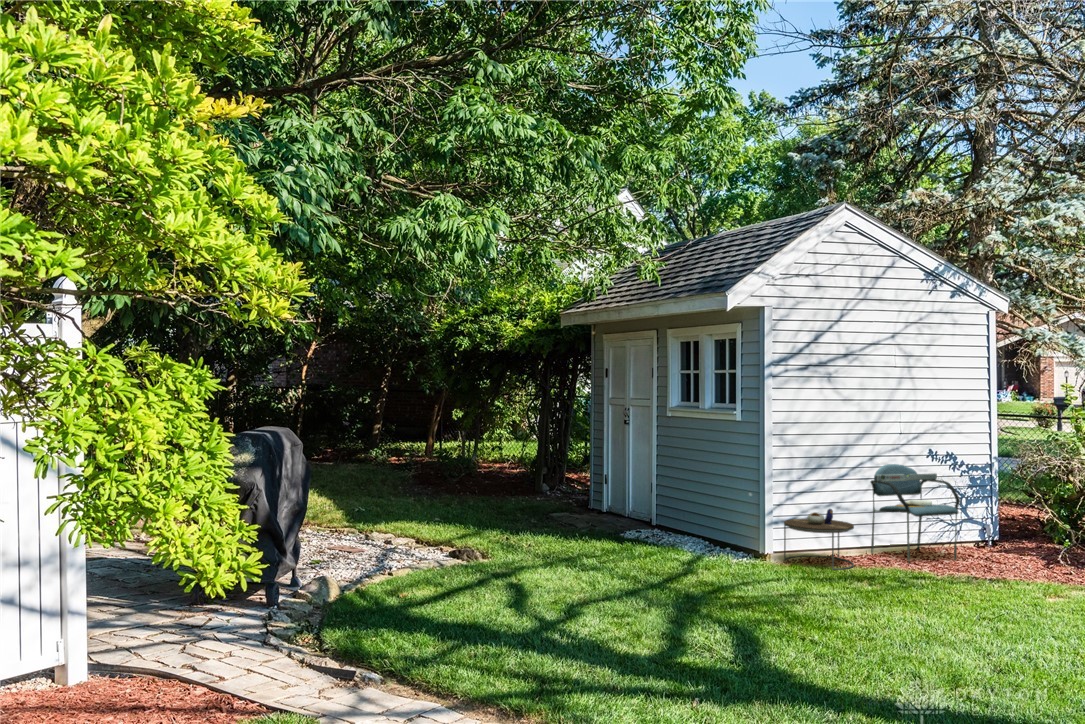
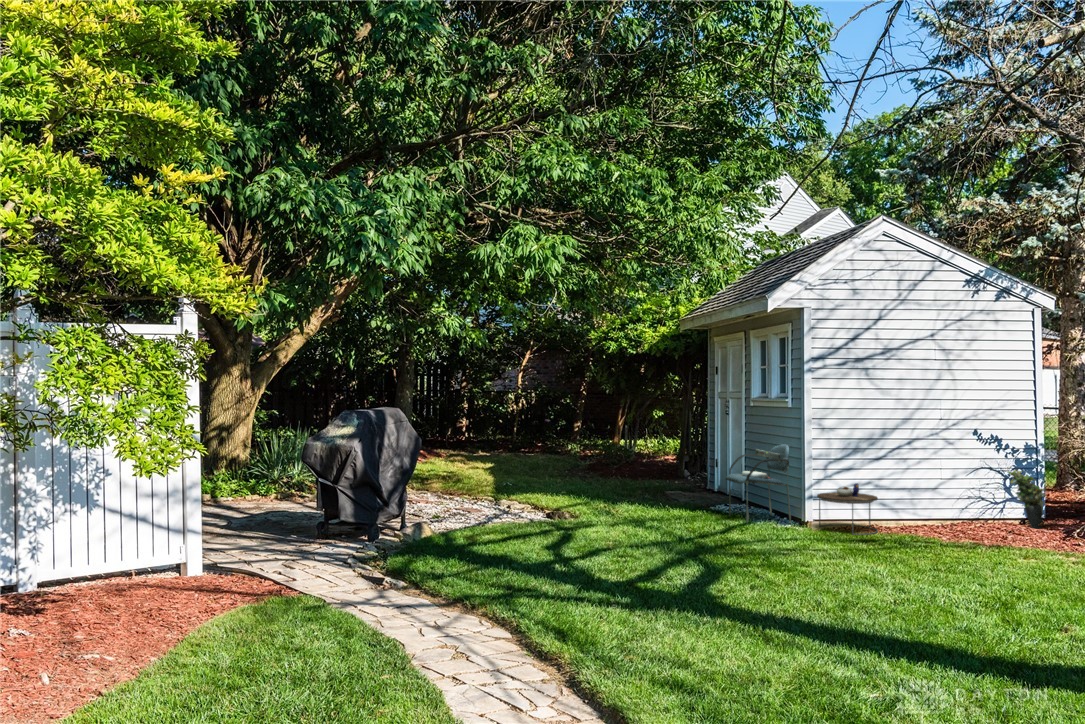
chair: present [871,464,960,563] -> present [726,444,791,523]
potted plant: none [966,487,1009,552] -> present [1008,470,1045,528]

